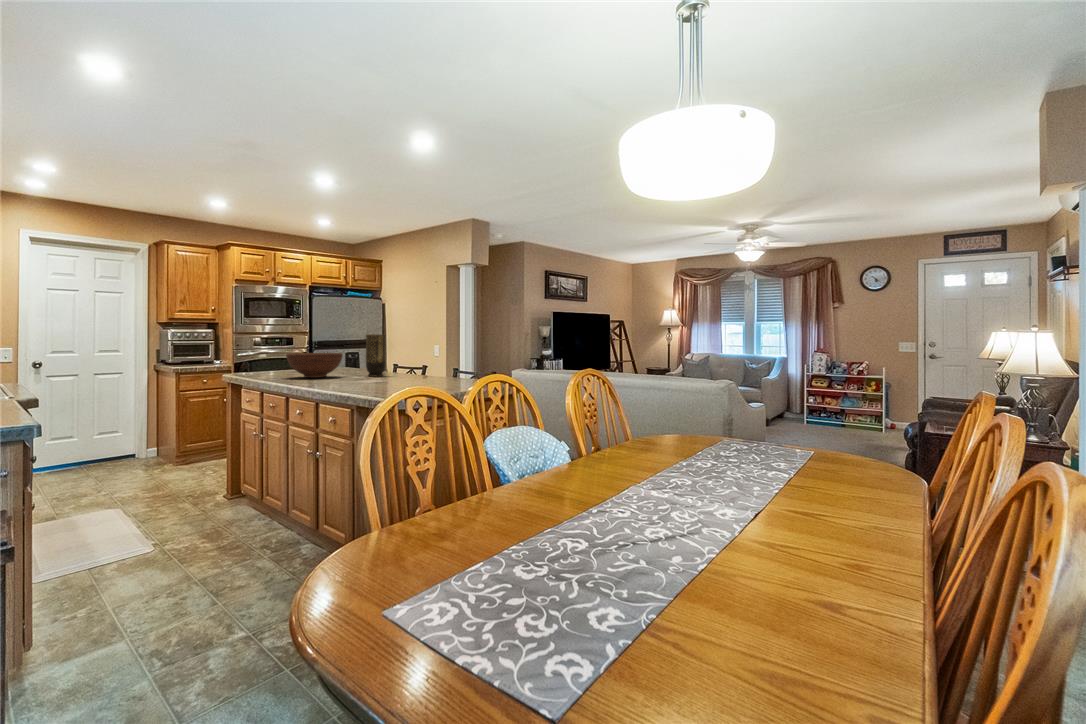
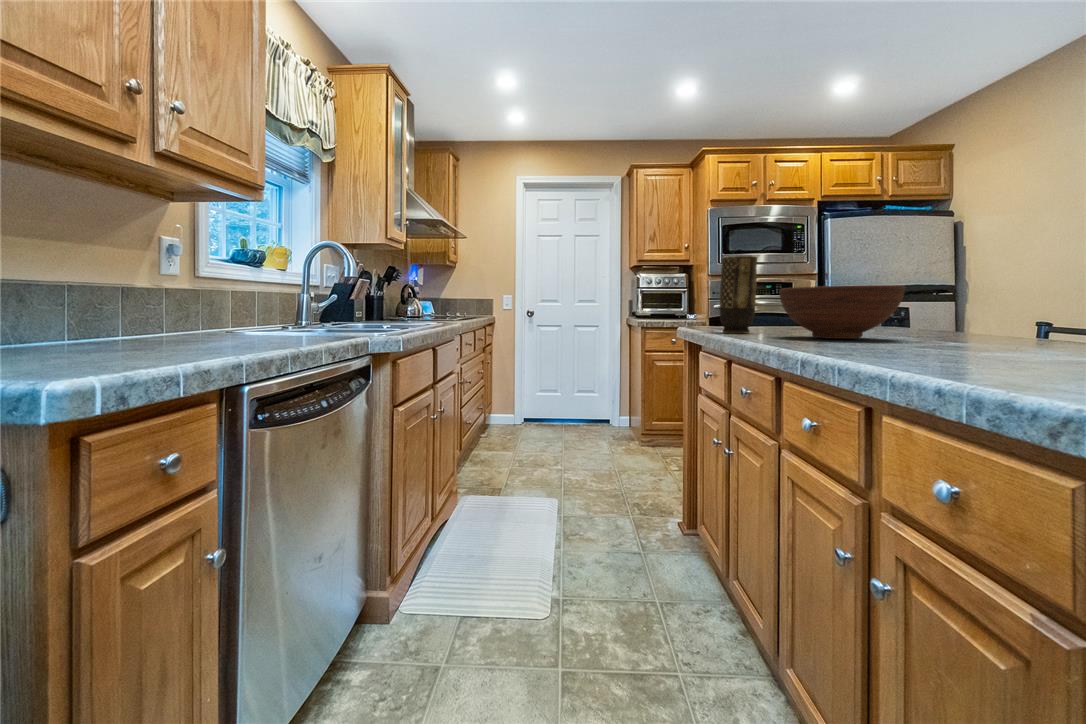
vase: present [366,334,386,376] -> present [719,256,757,333]

